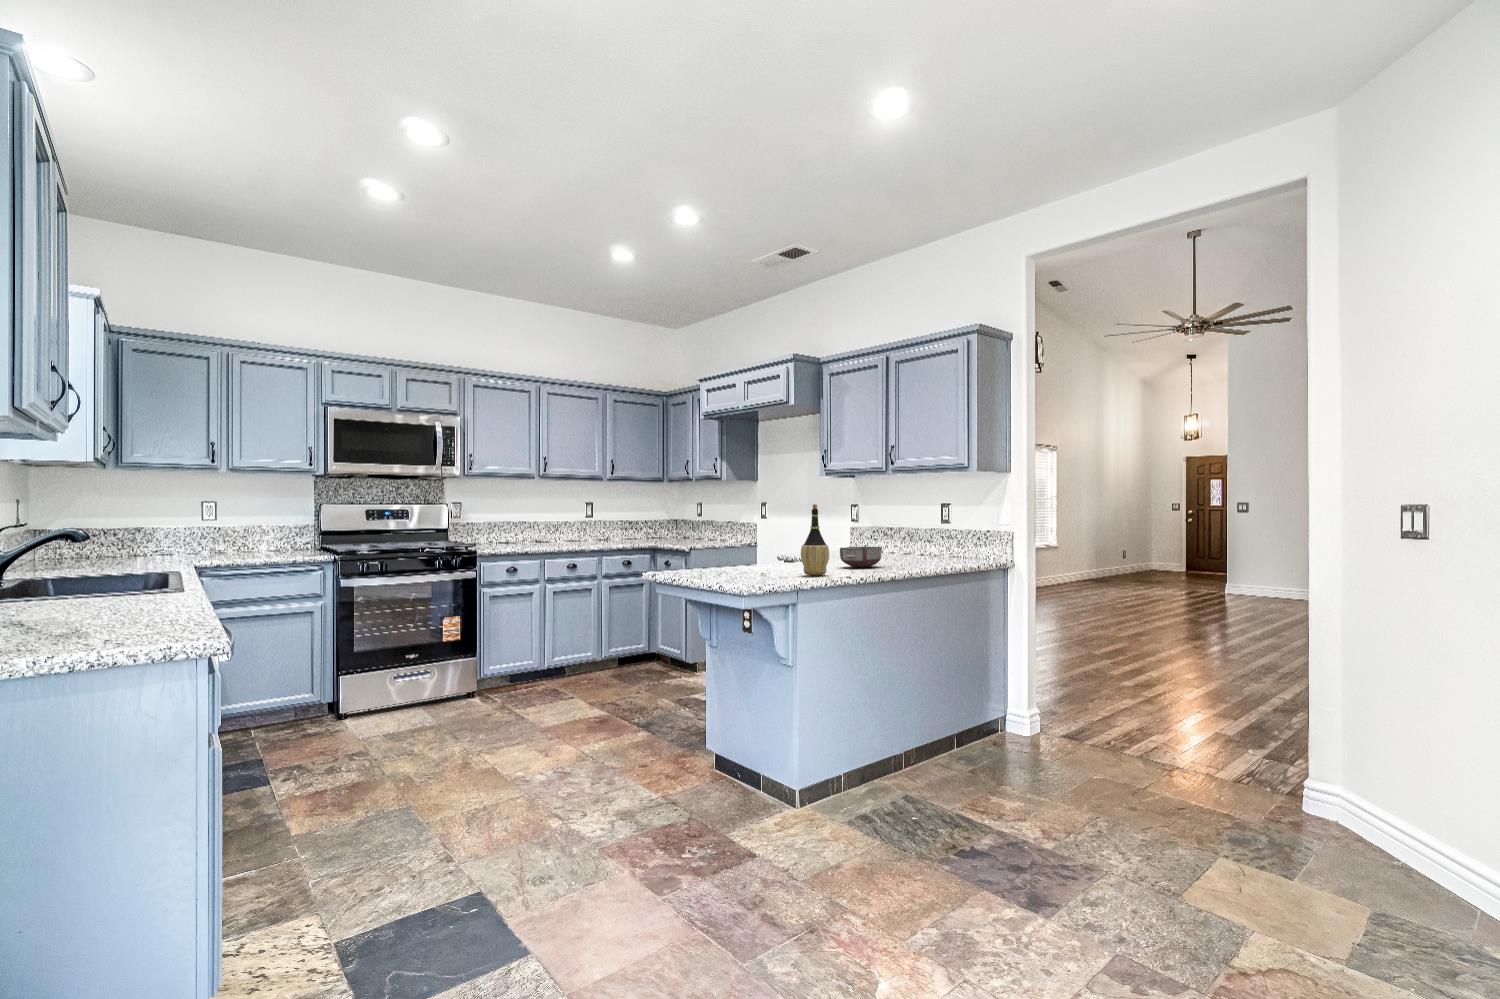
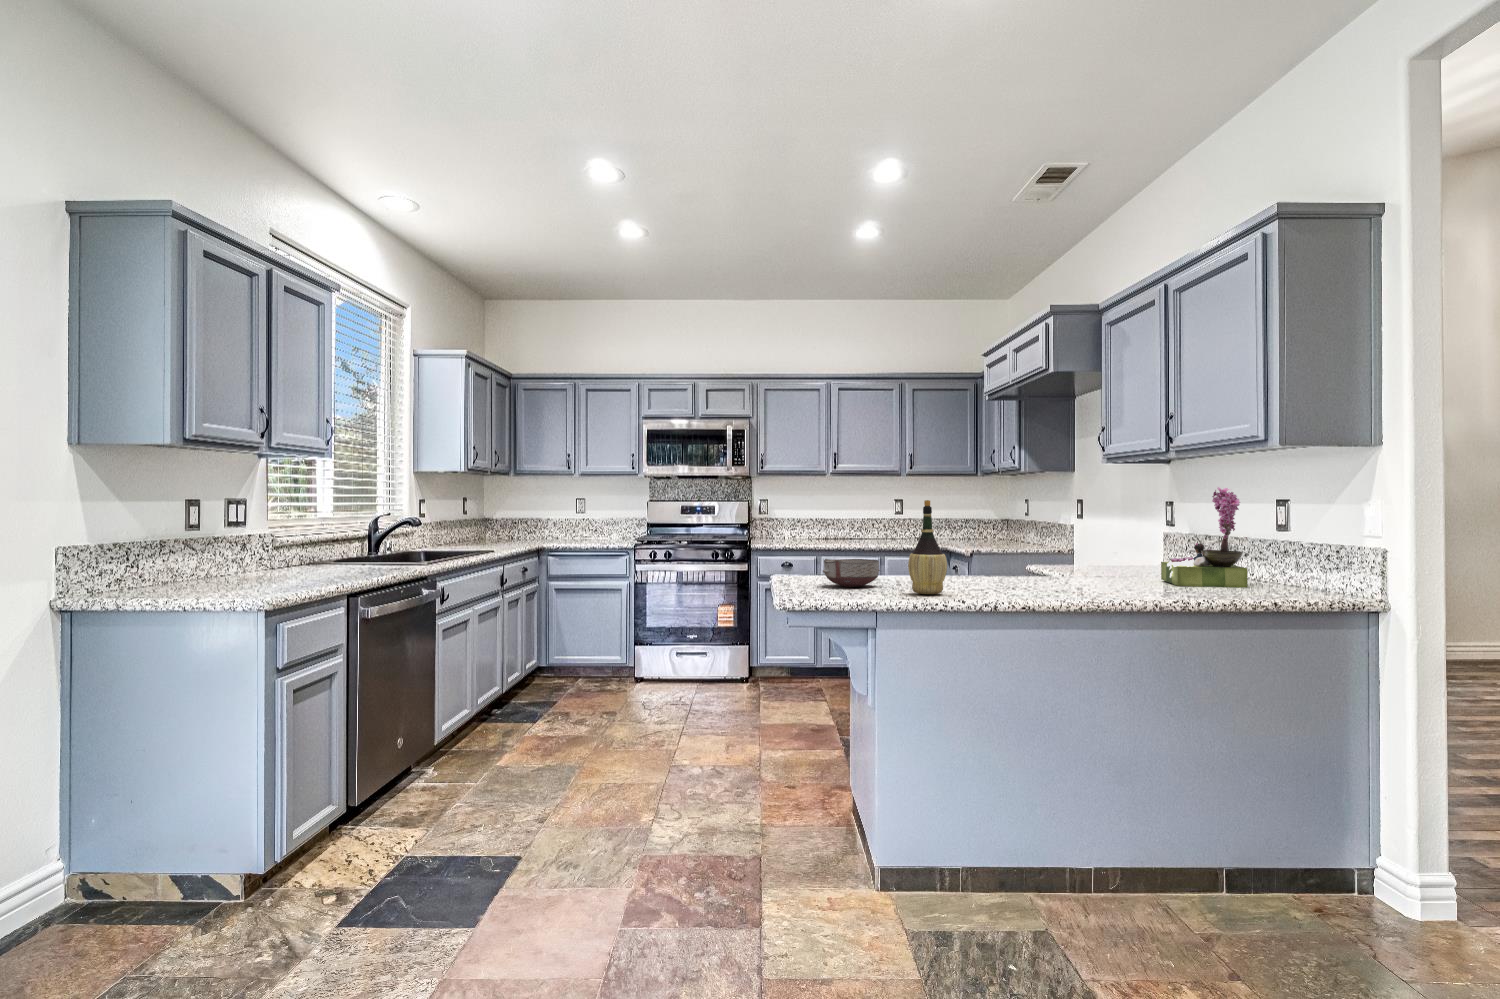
flower arrangement: none [890,494,946,561] -> present [1161,487,1248,587]
ceramic bowl: present [840,547,882,568] -> present [823,559,879,587]

